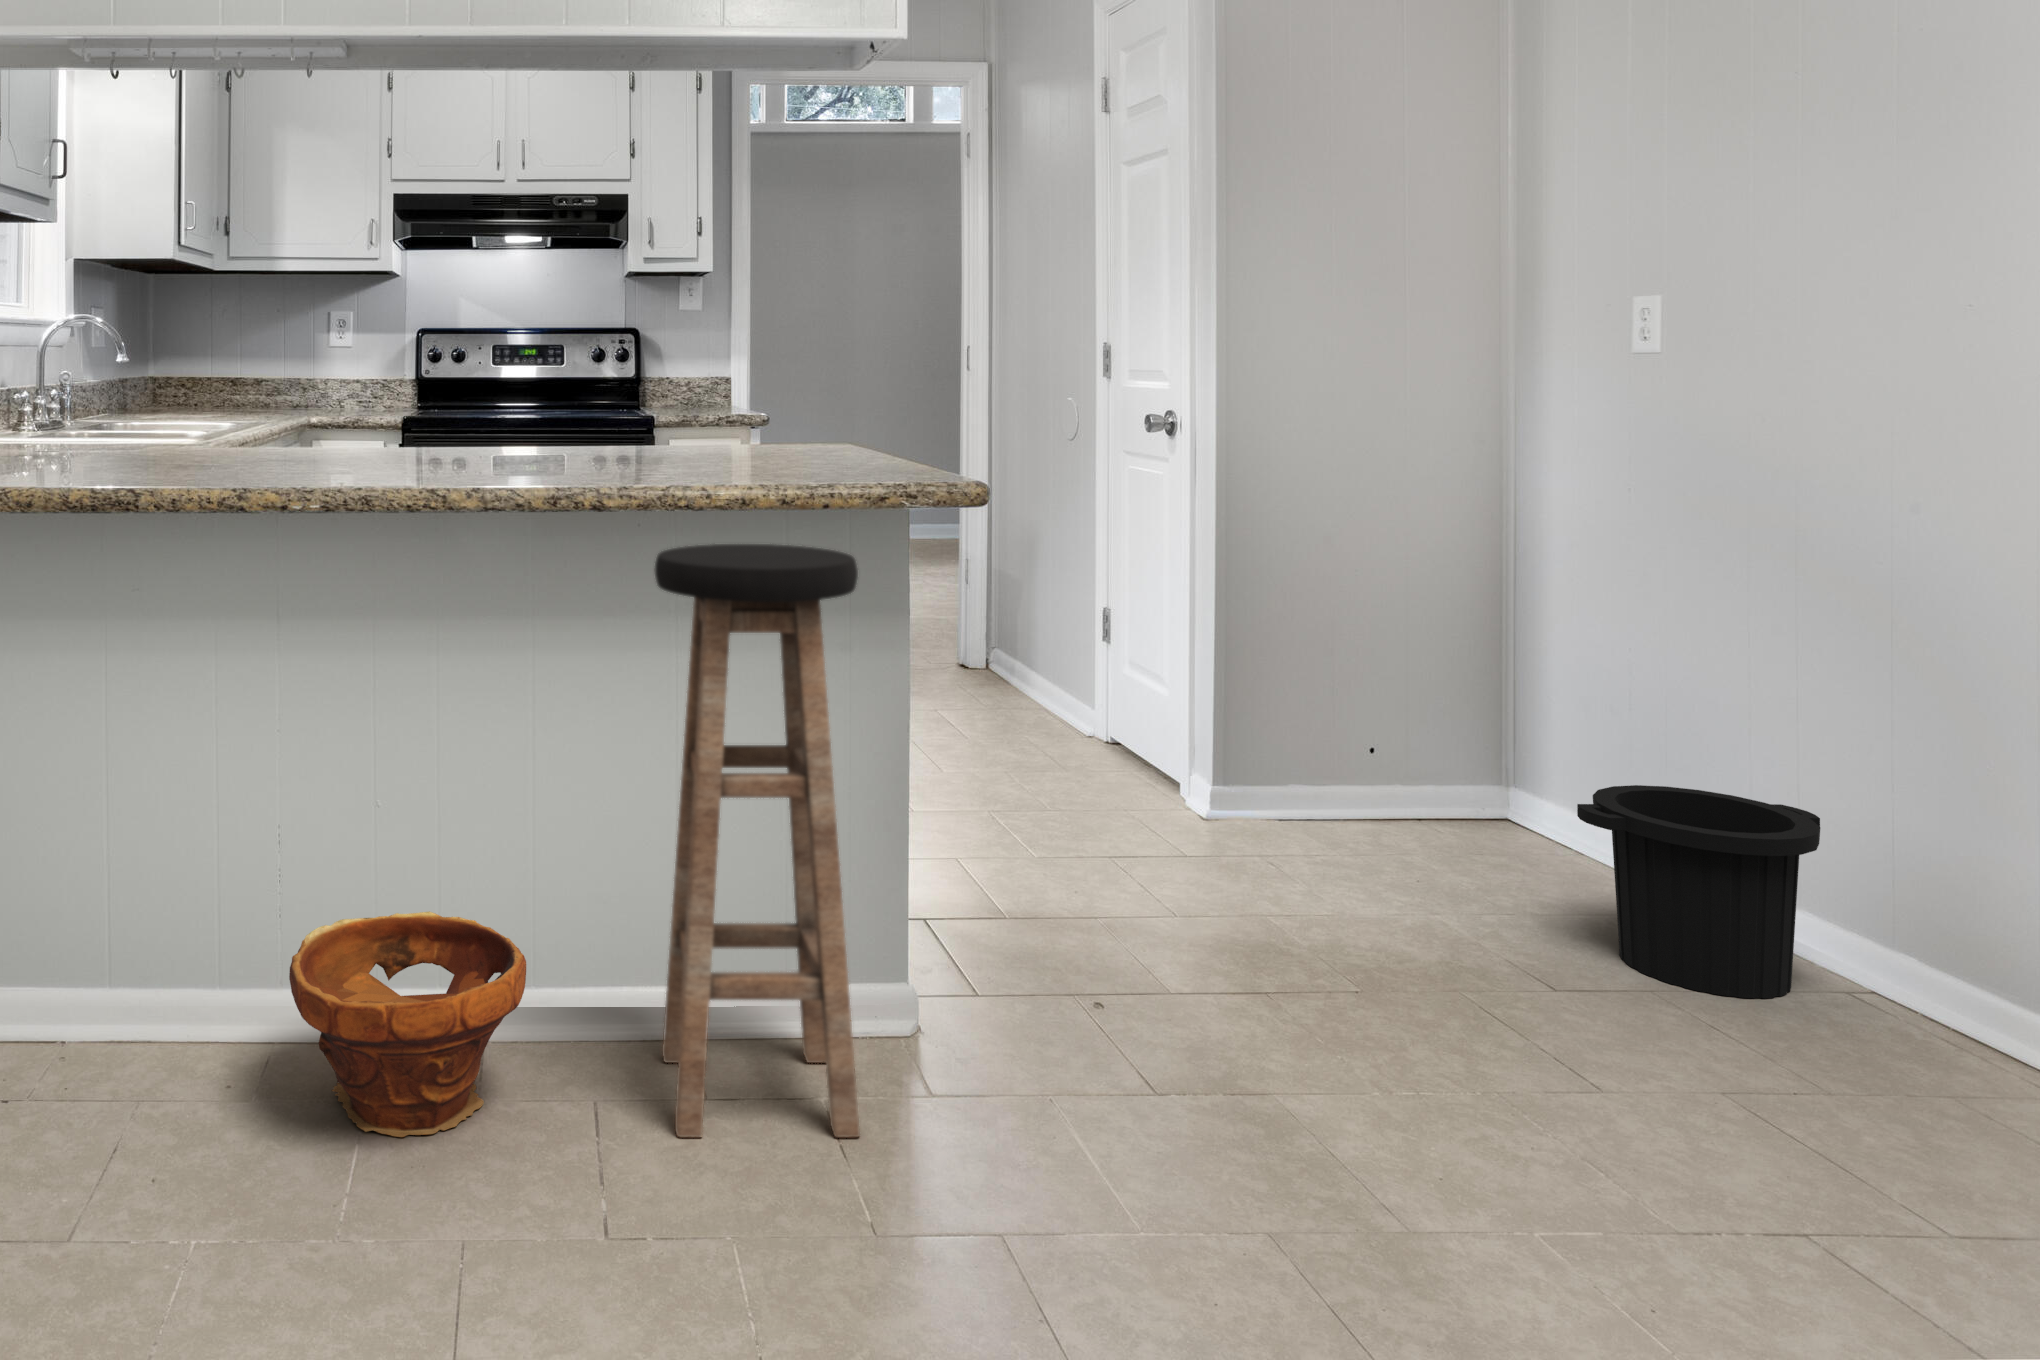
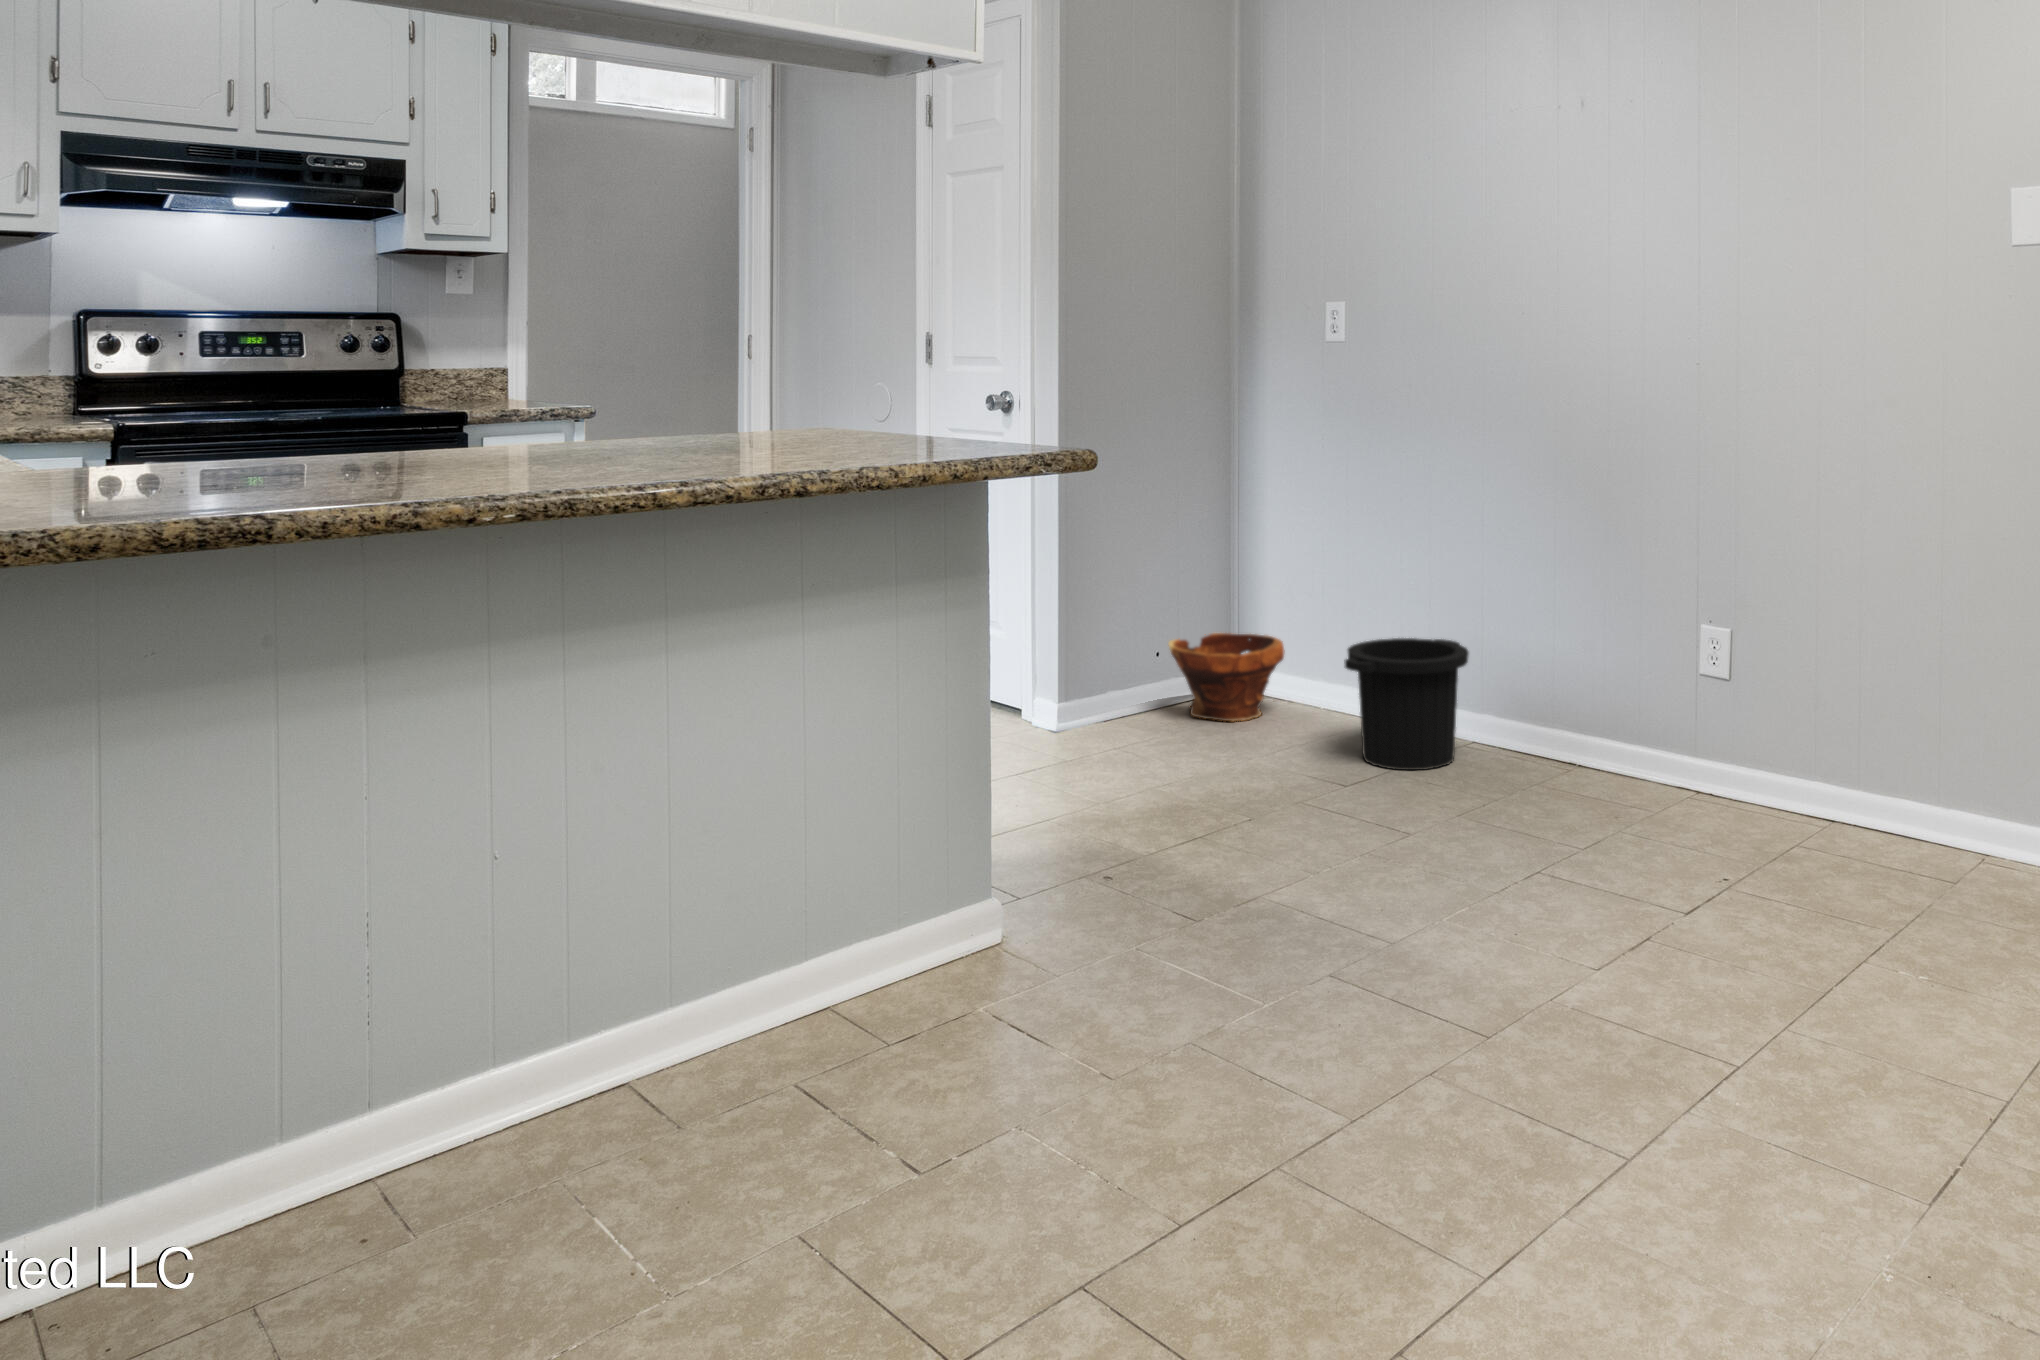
bar stool: present [655,544,860,1138] -> none [797,520,1023,1087]
planter: present [289,912,526,1137] -> present [1168,633,1285,721]

